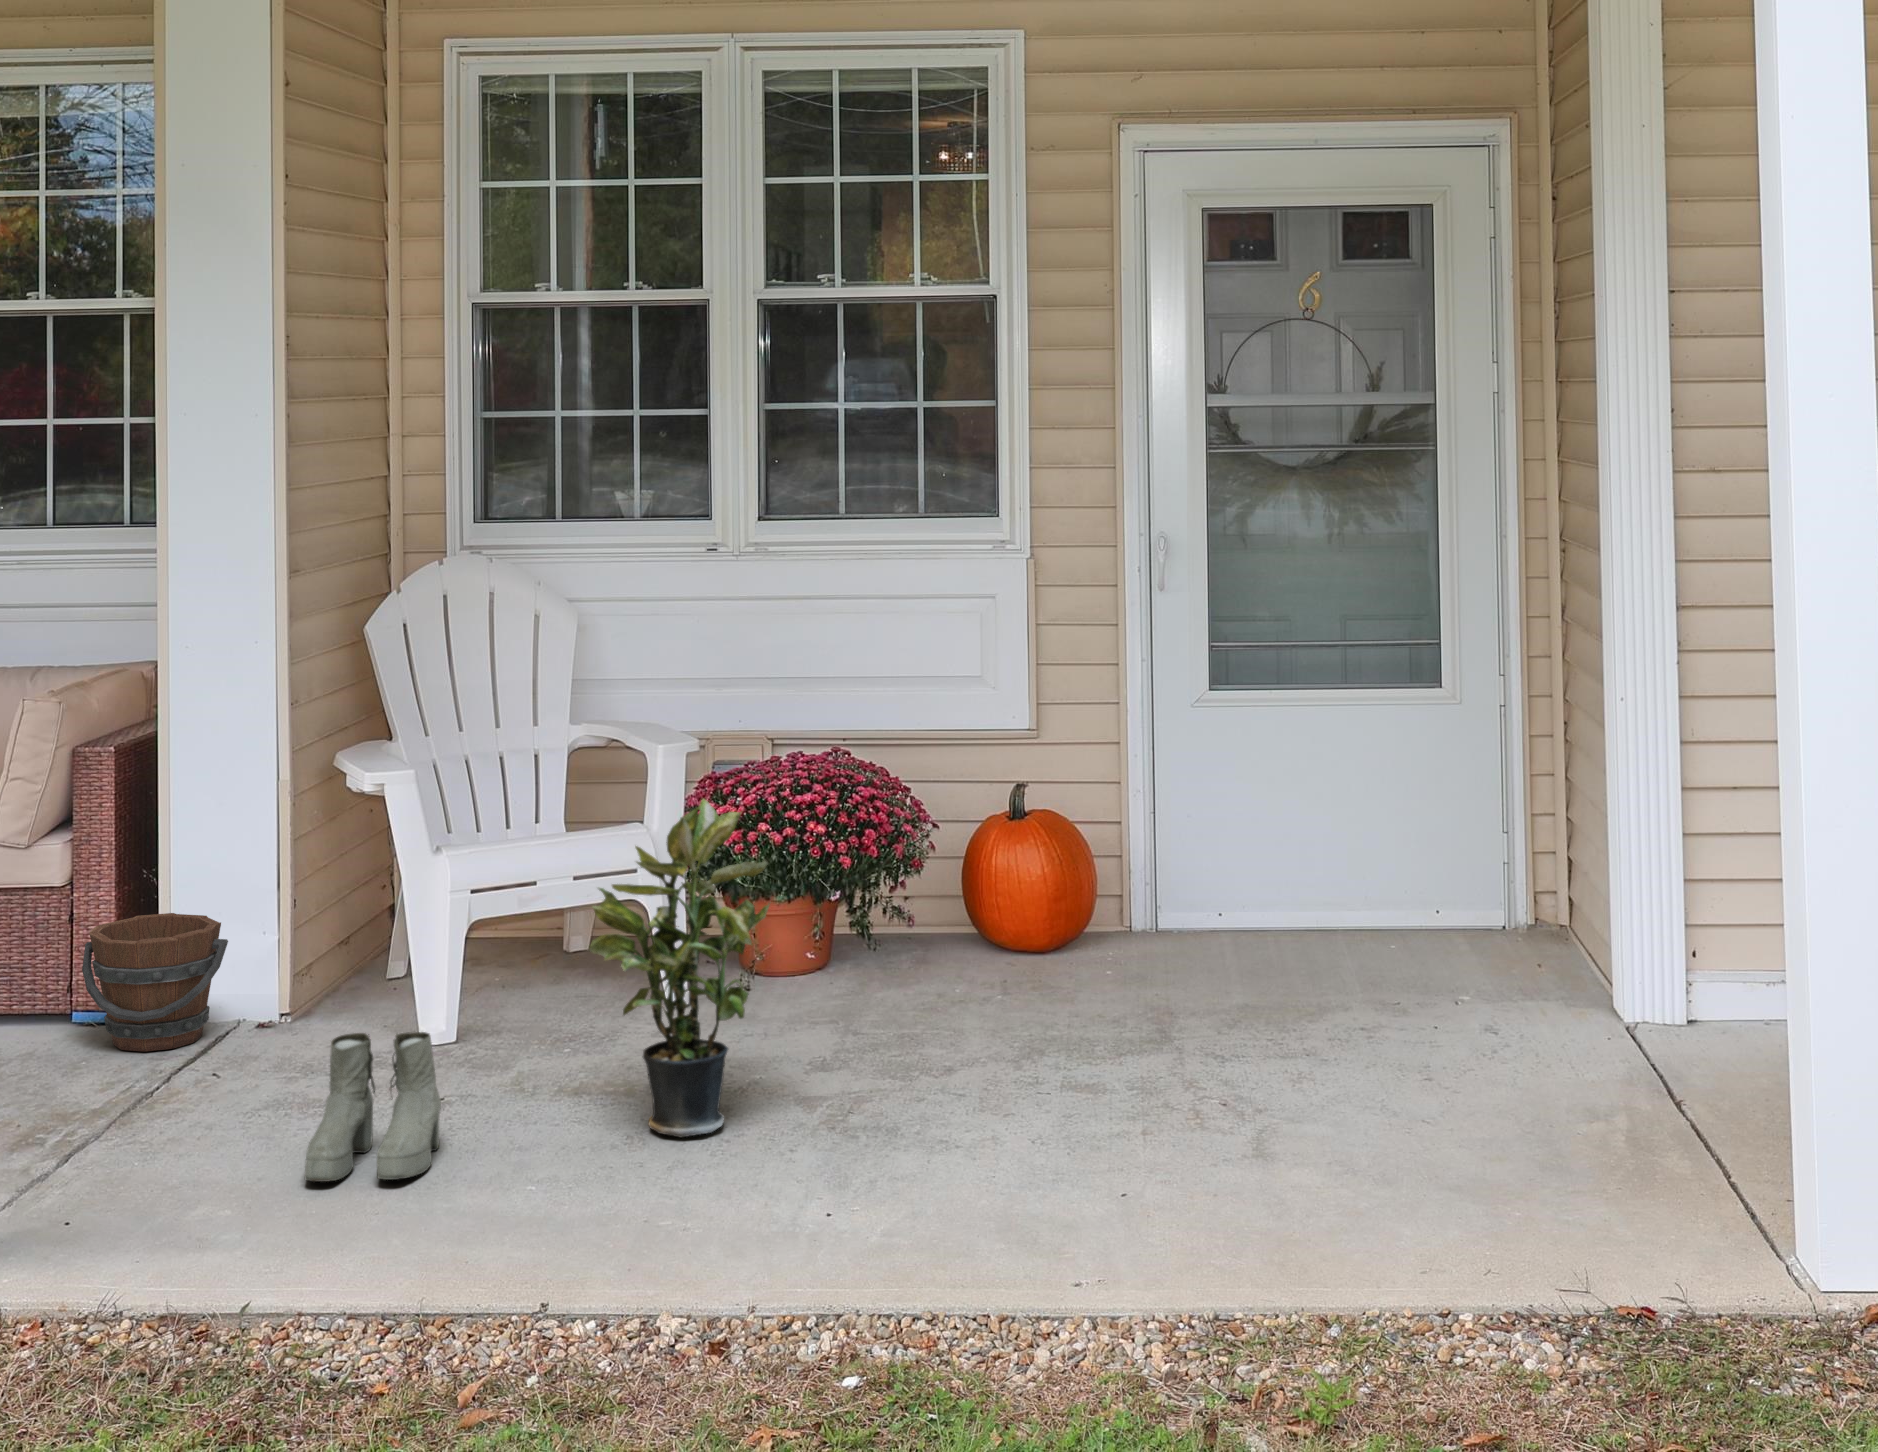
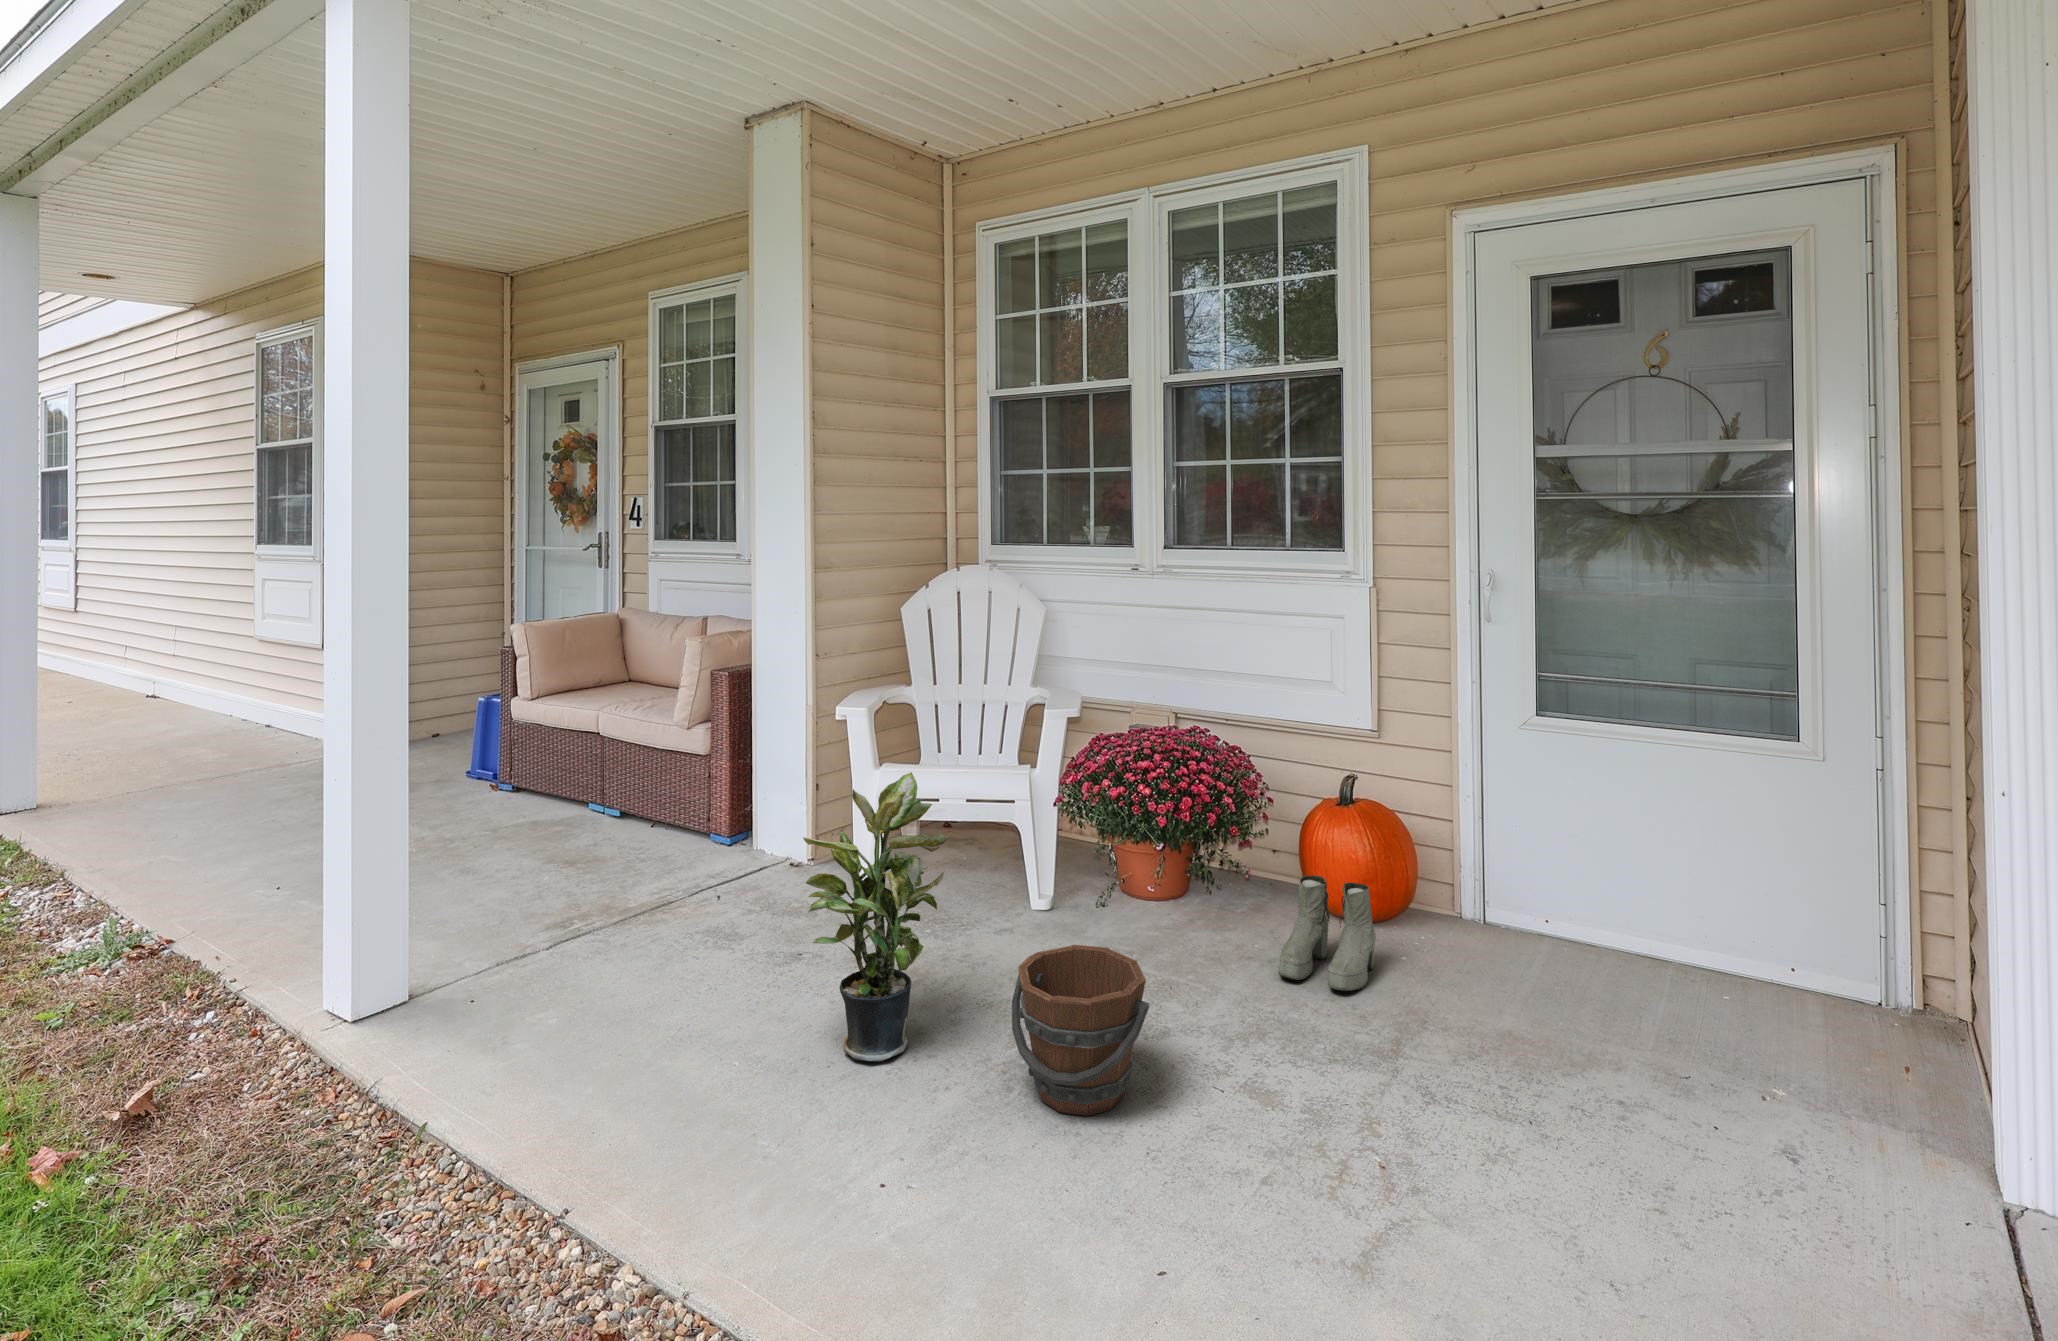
bucket: present [82,913,228,1051] -> present [1012,945,1150,1116]
boots: present [305,1032,441,1182] -> present [1279,876,1376,991]

